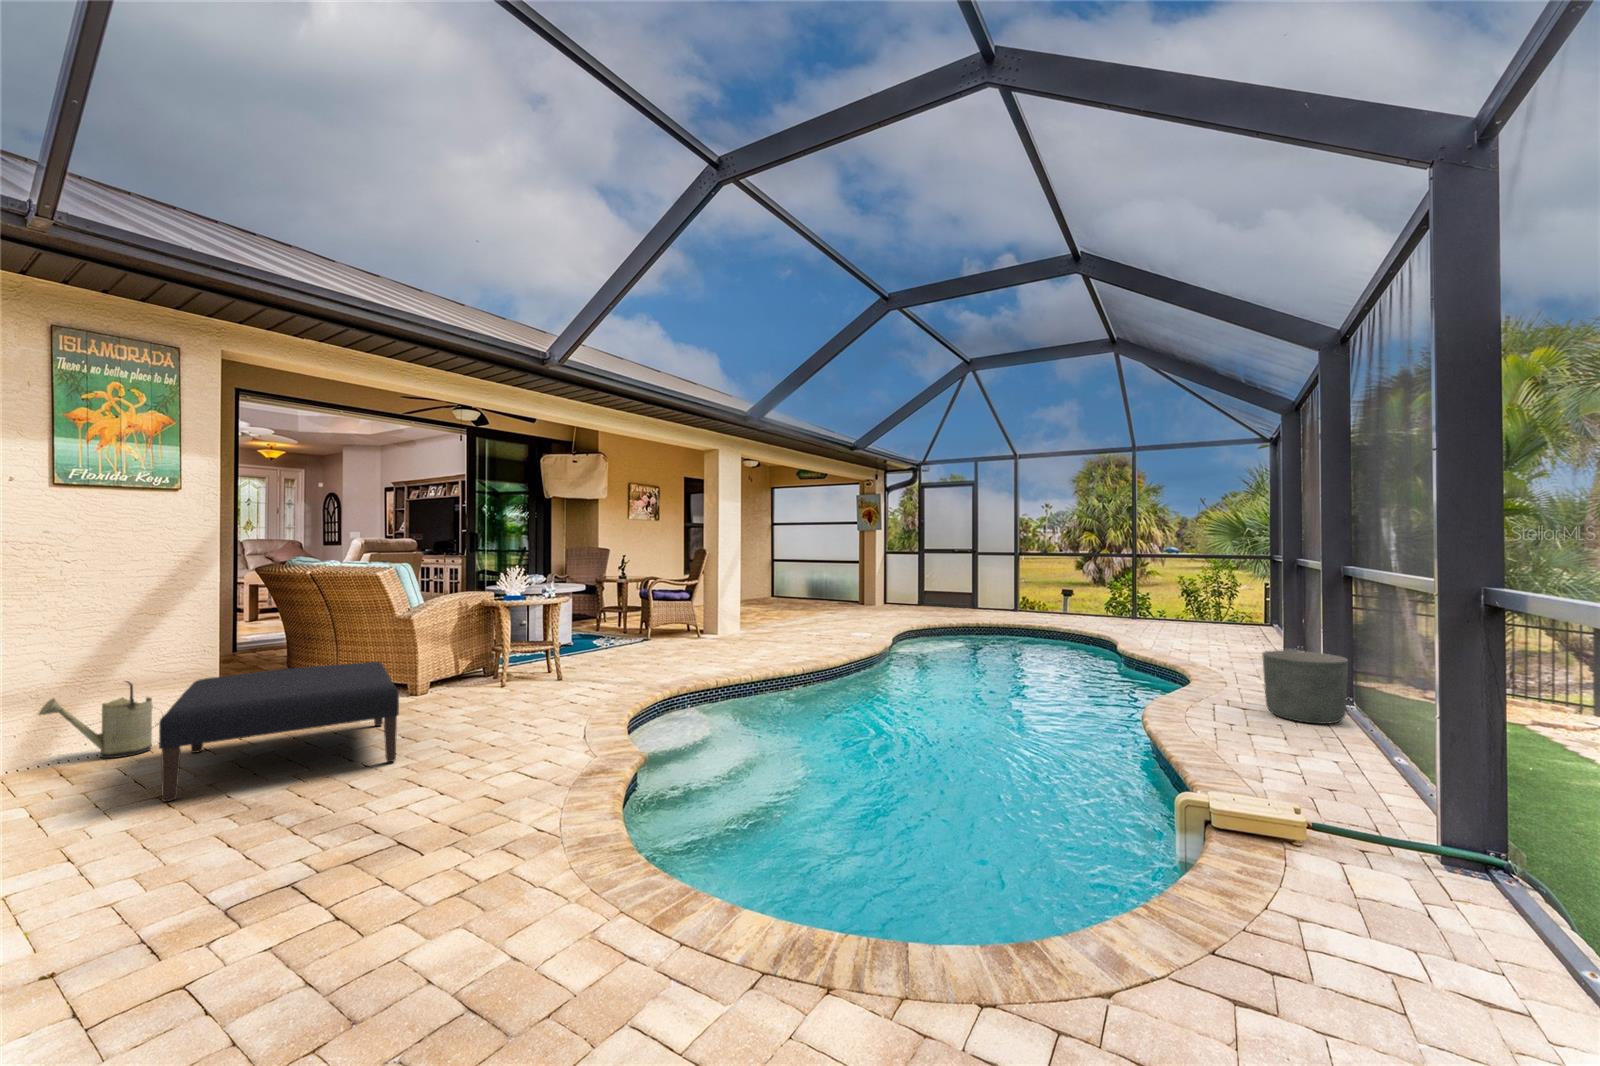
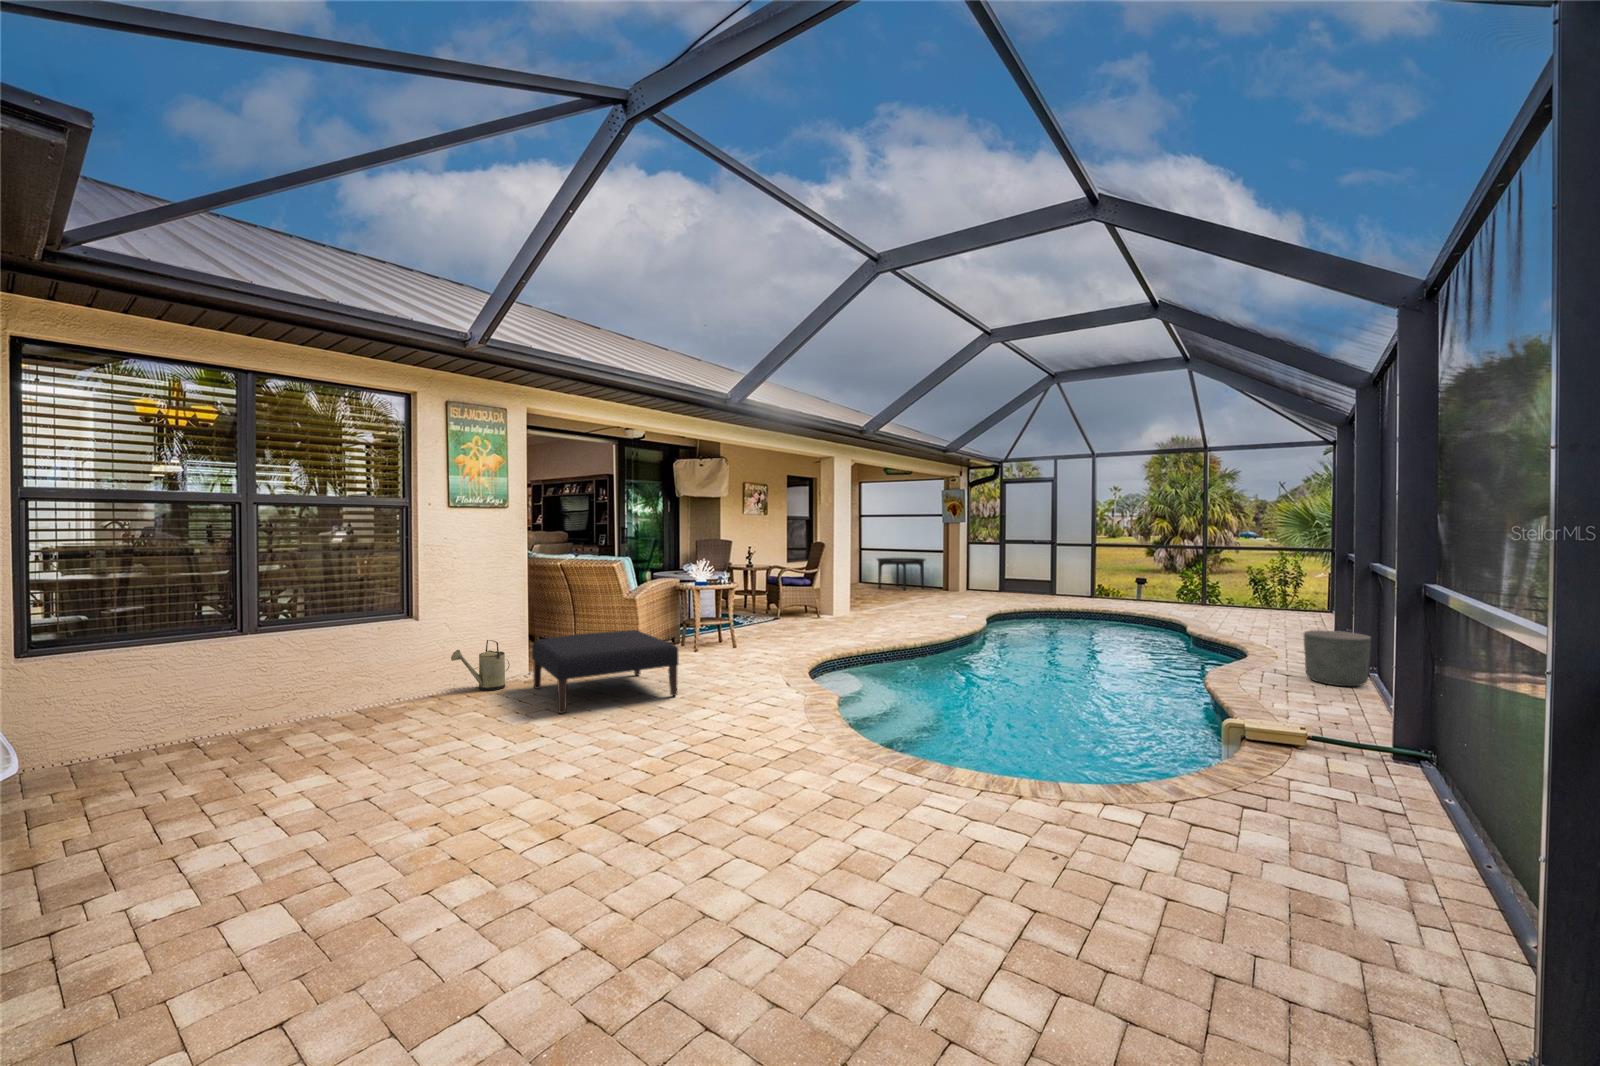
round table: none [788,571,842,606] -> present [877,558,925,590]

